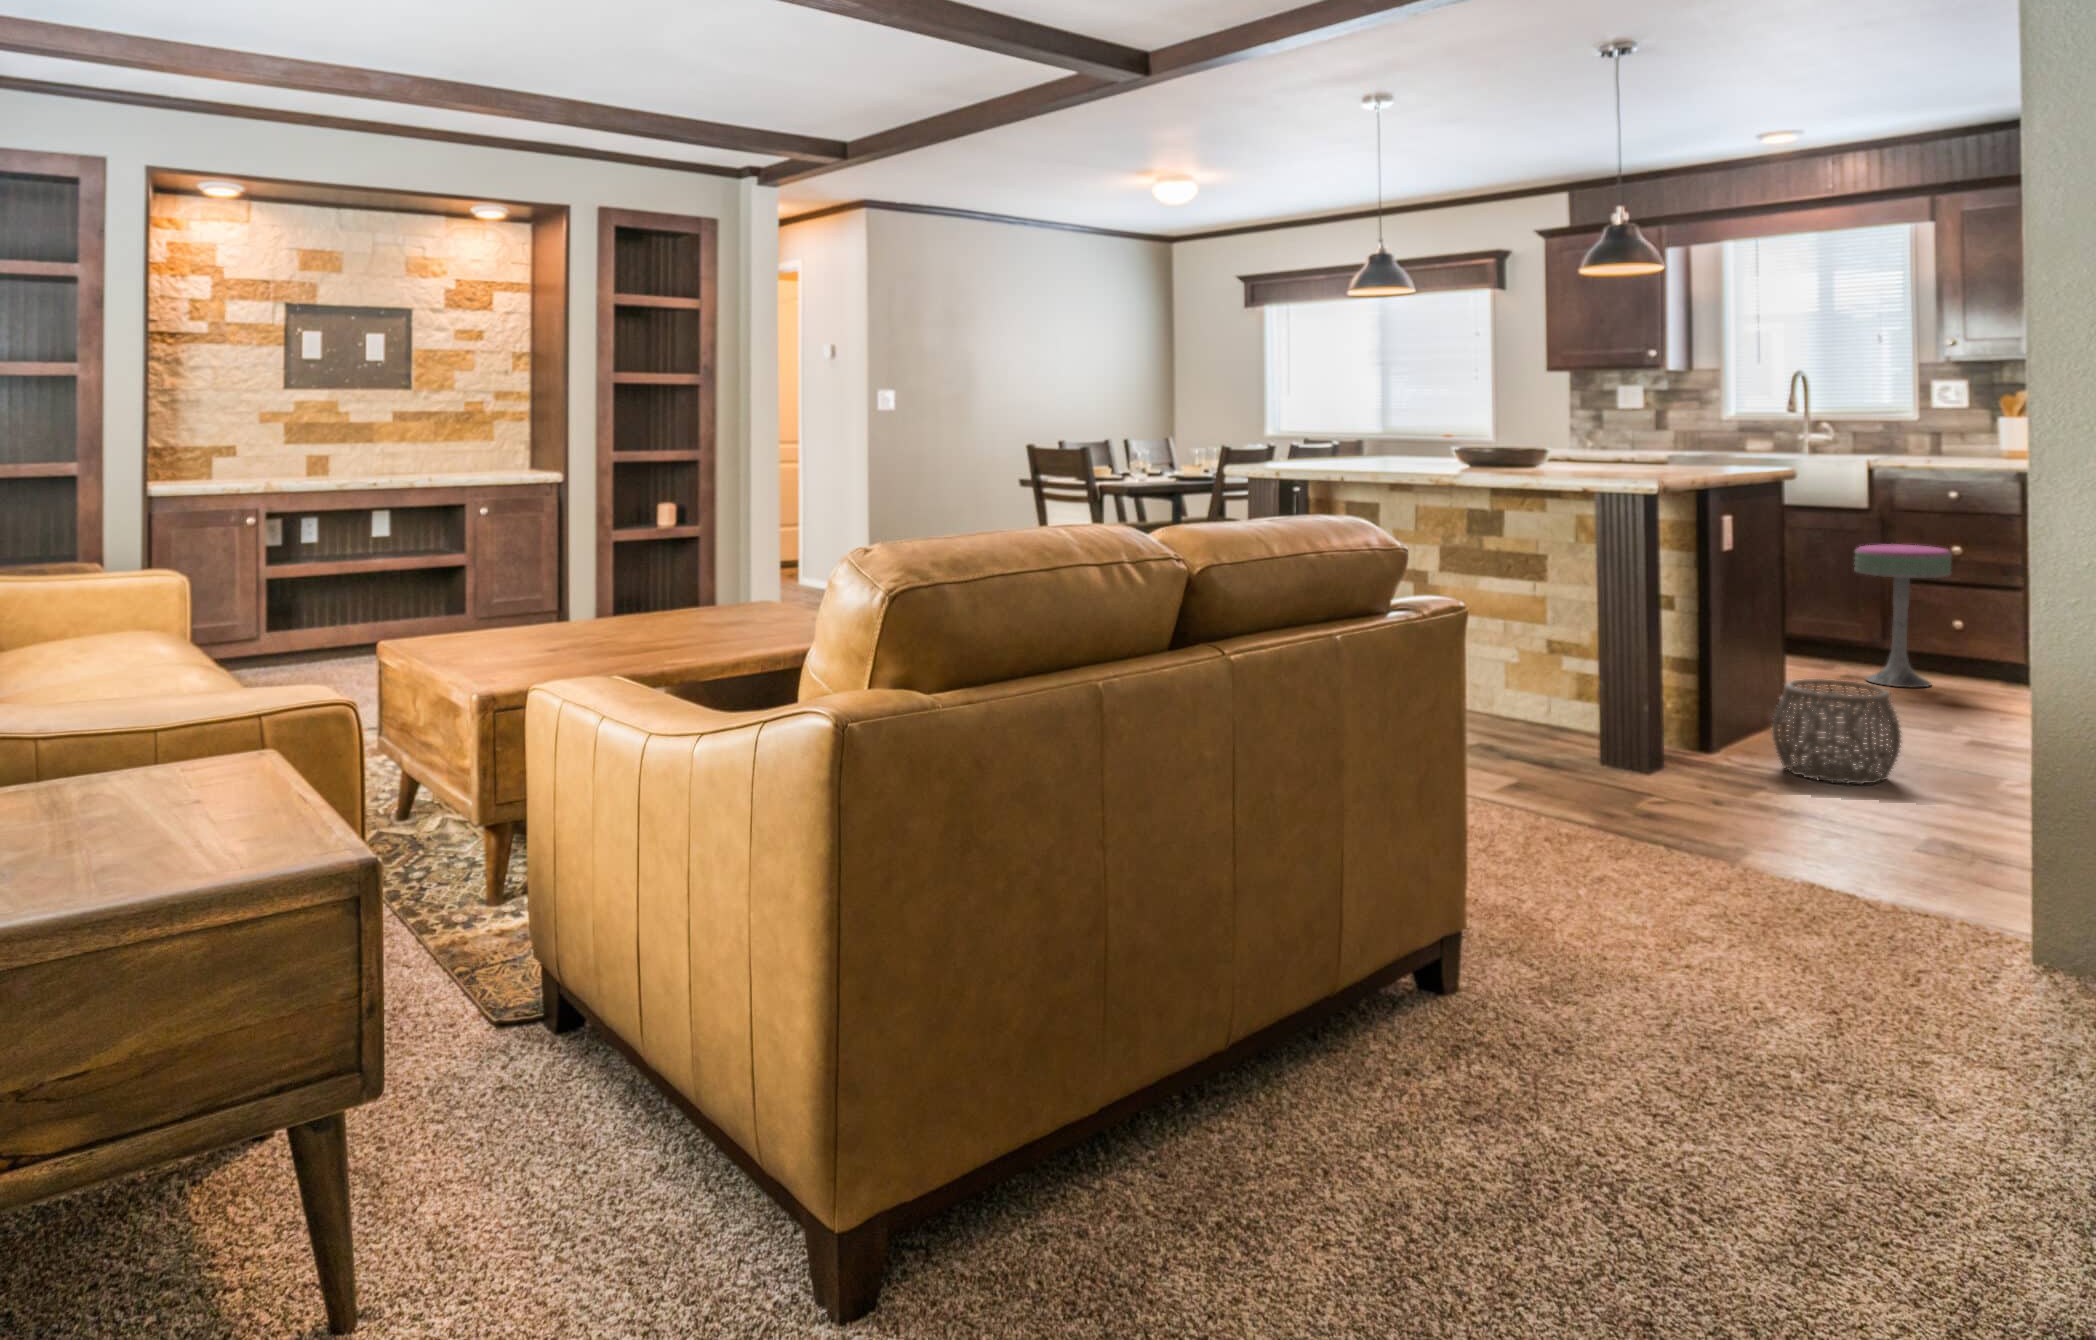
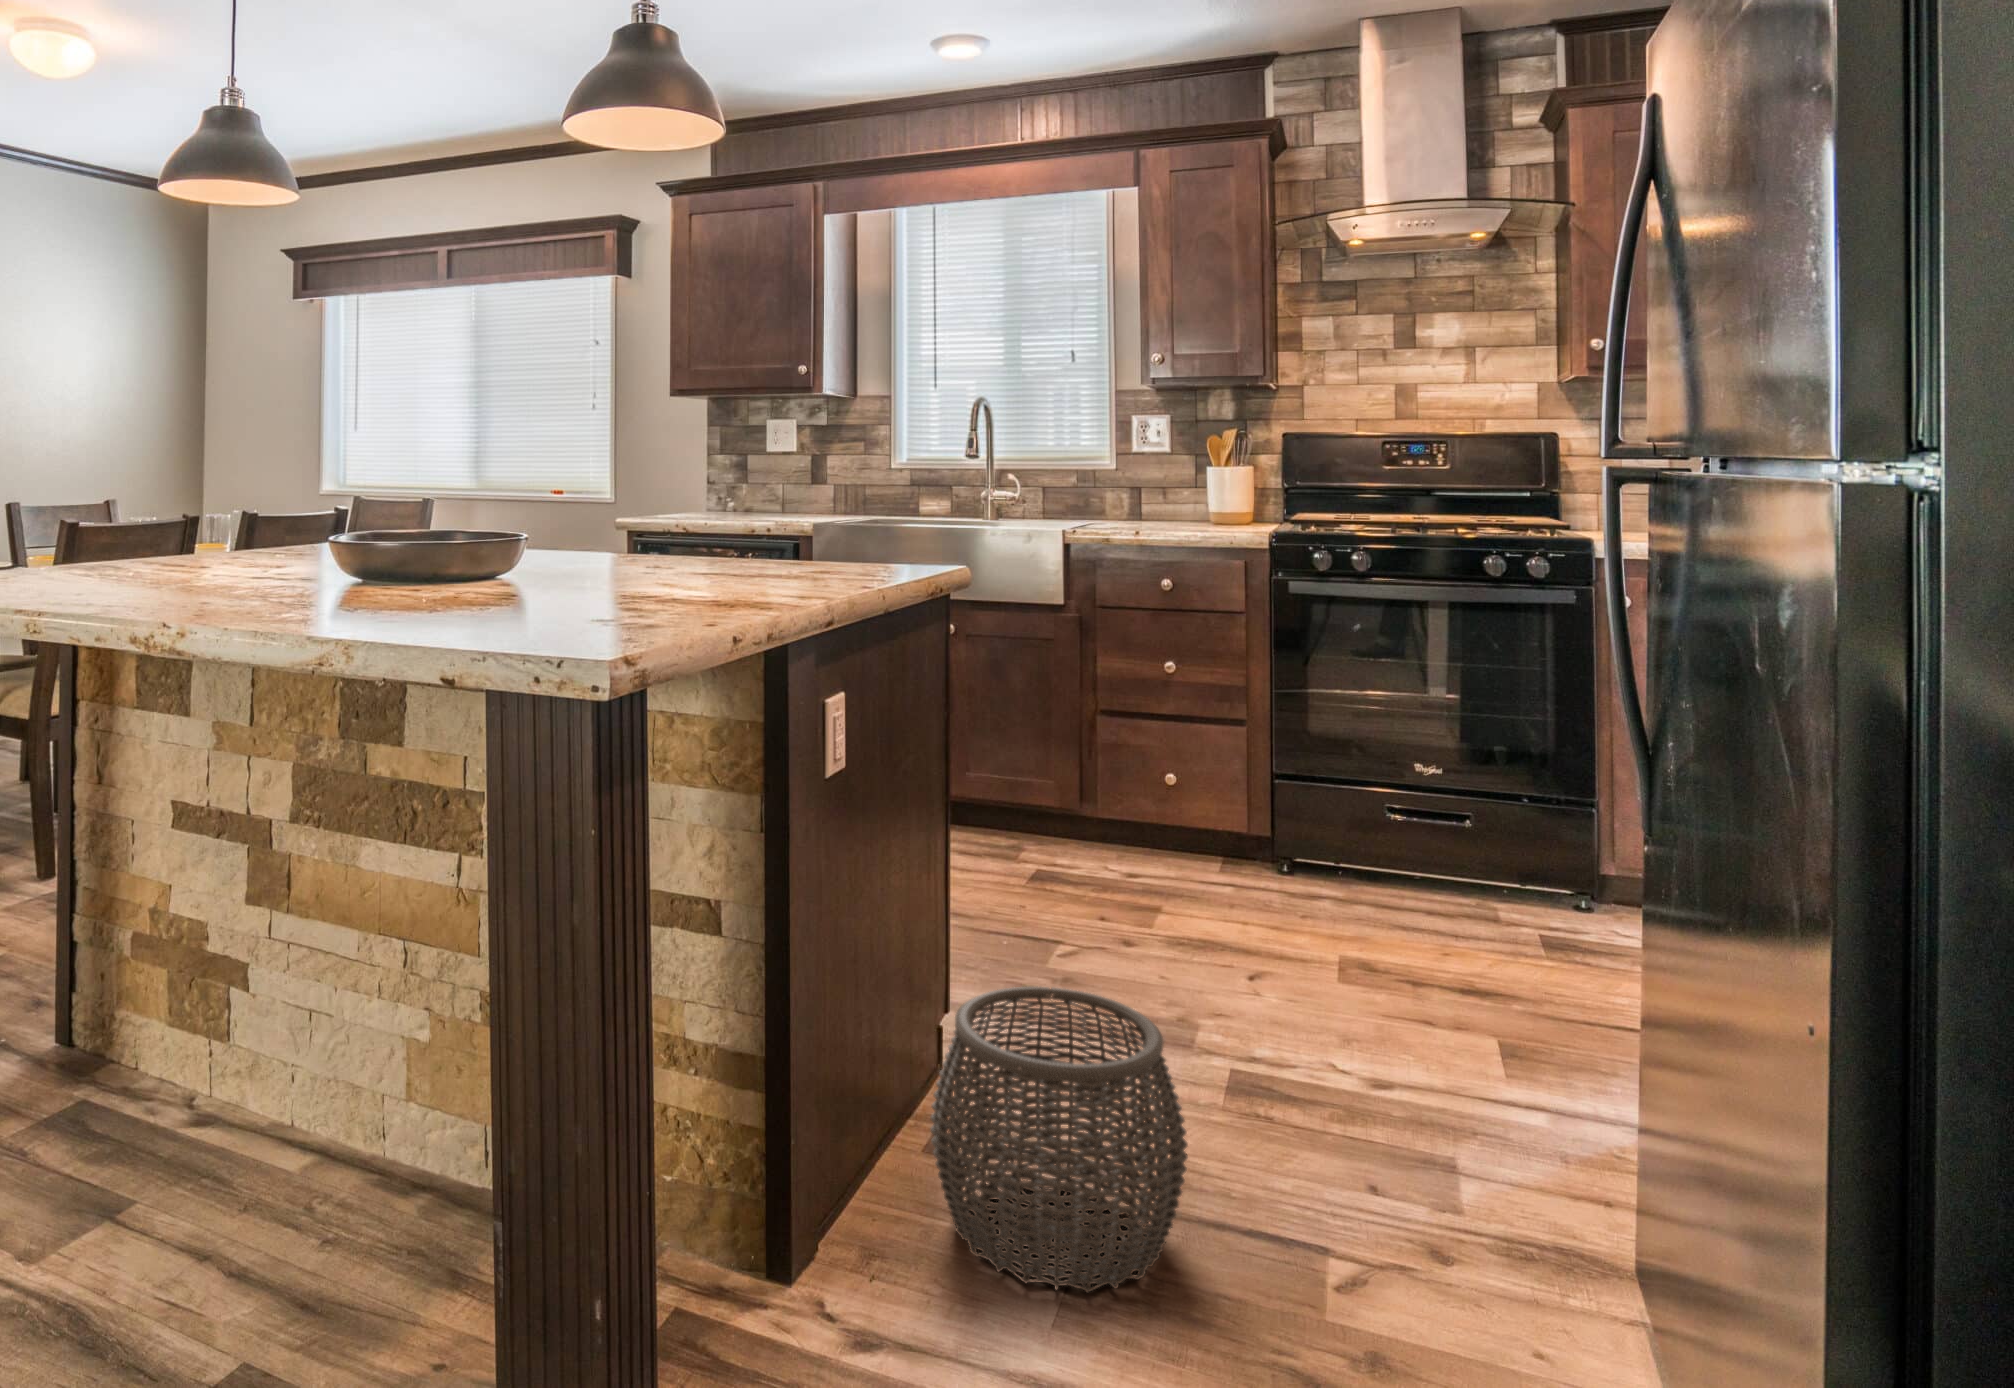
bar stool: present [1854,544,1952,687] -> none [1054,654,1178,888]

